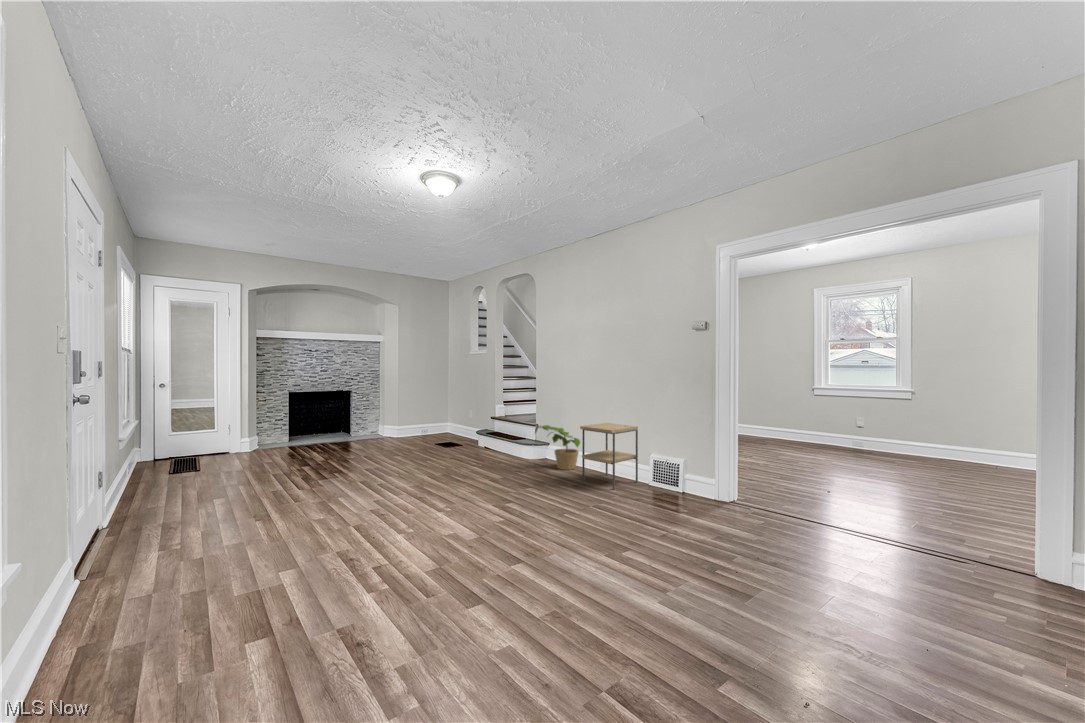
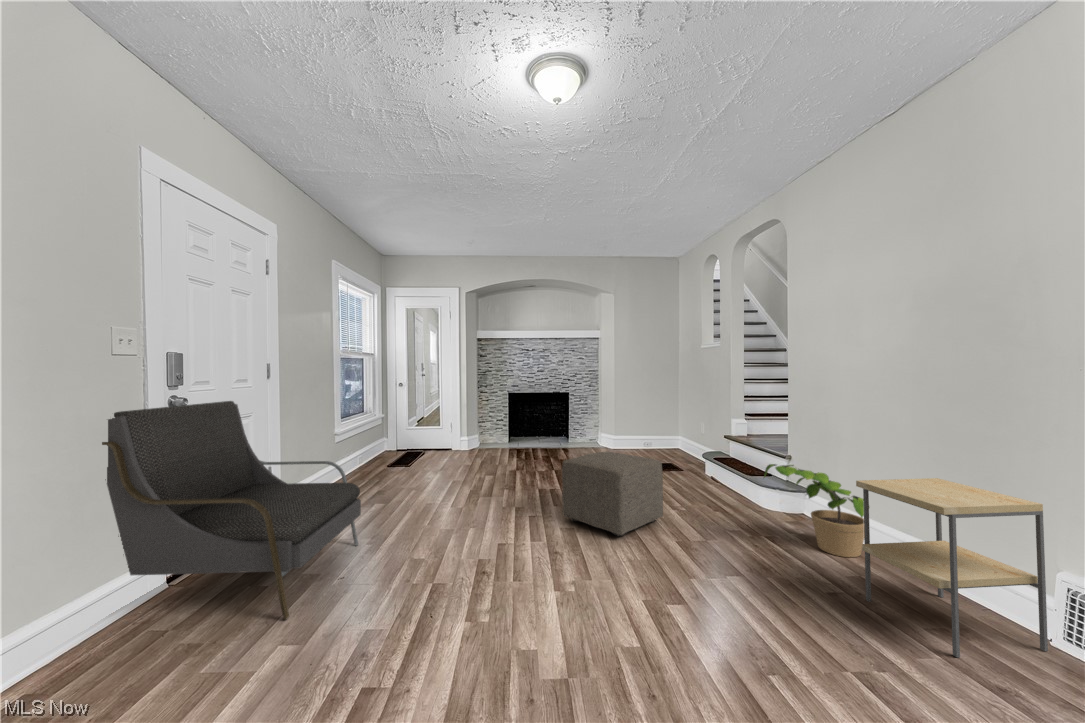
armchair: none [79,403,286,593] -> present [102,401,361,620]
ottoman: none [411,431,476,481] -> present [562,452,663,536]

